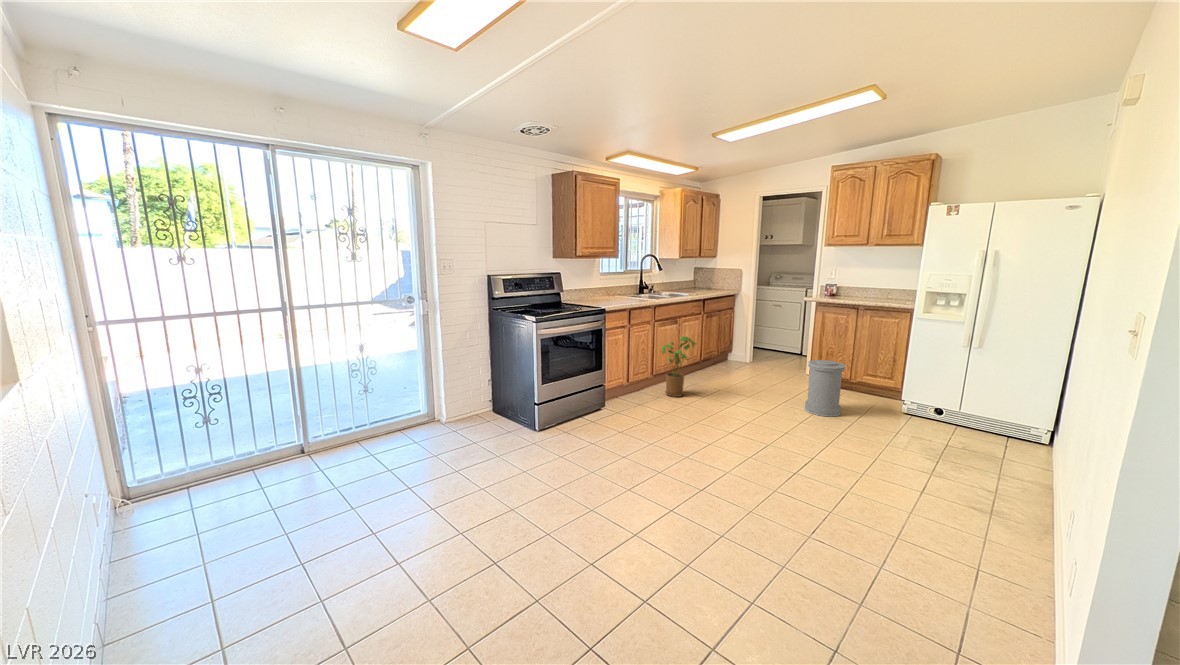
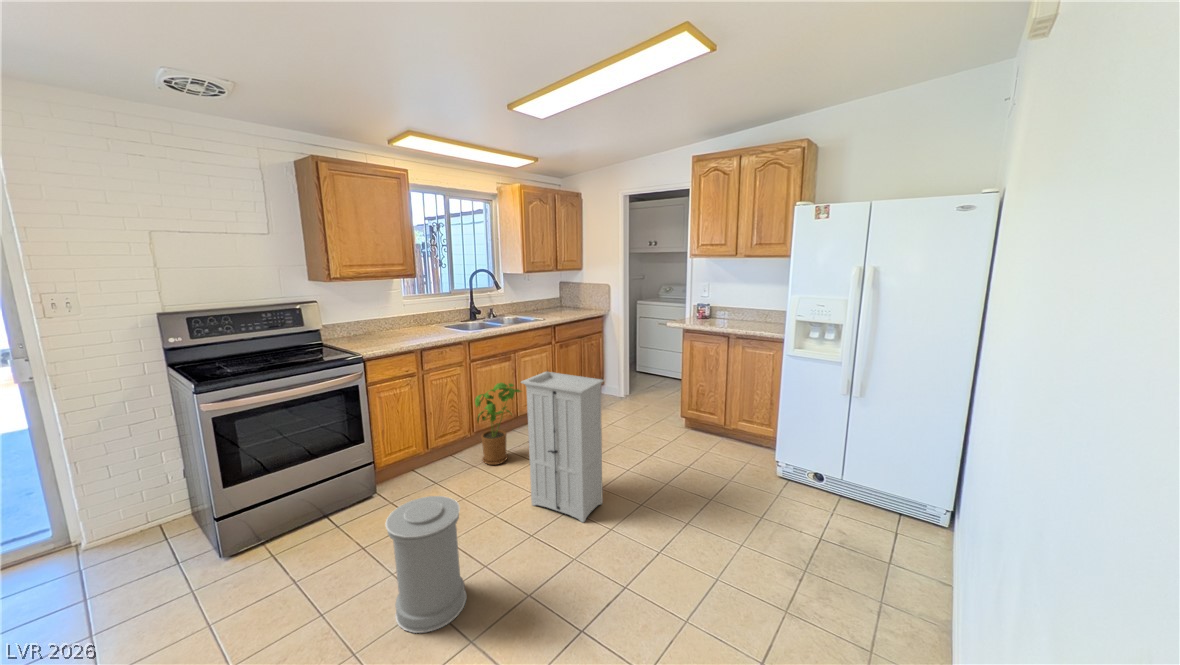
storage cabinet: none [721,323,782,428] -> present [521,371,604,522]
trash can: present [804,360,845,416] -> present [386,496,466,633]

